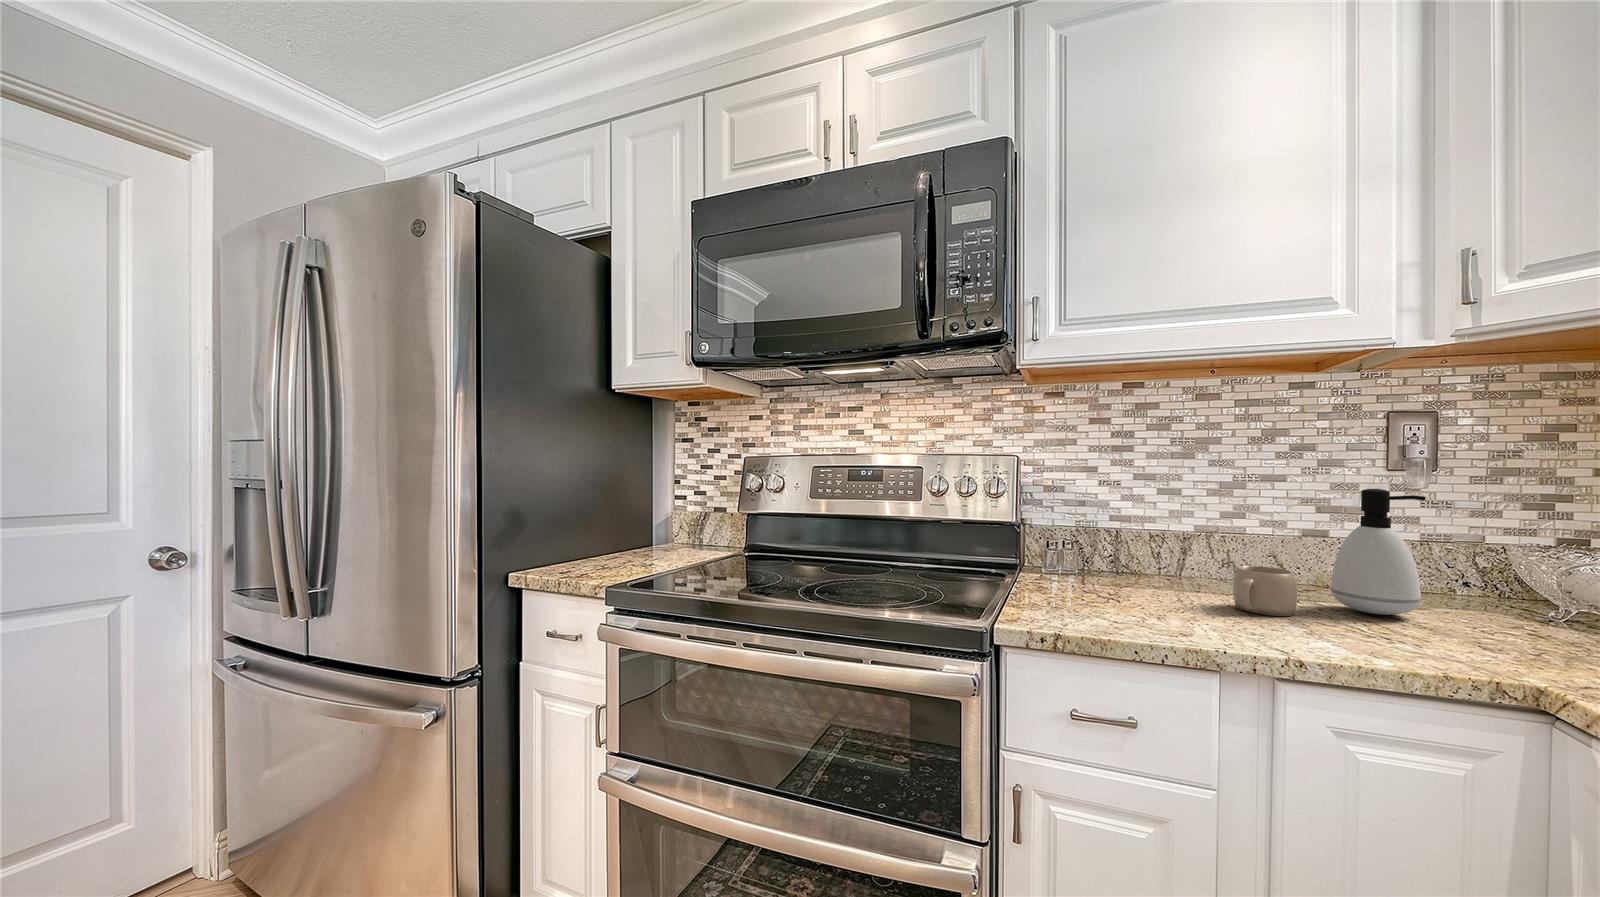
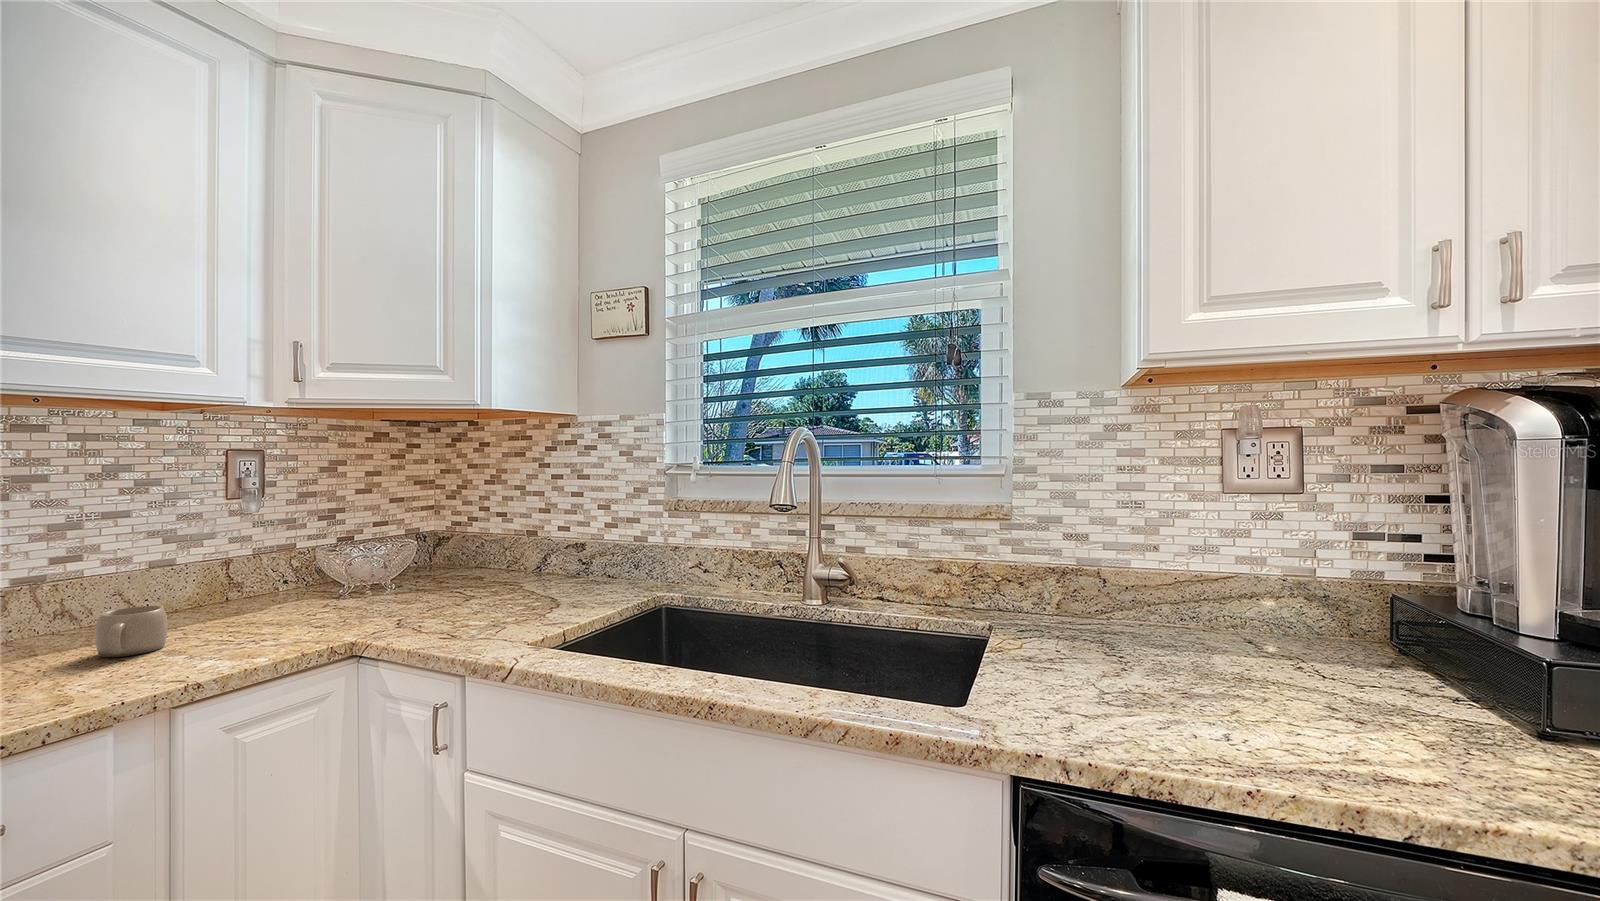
soap dispenser: present [1331,489,1426,615] -> none [193,519,269,625]

